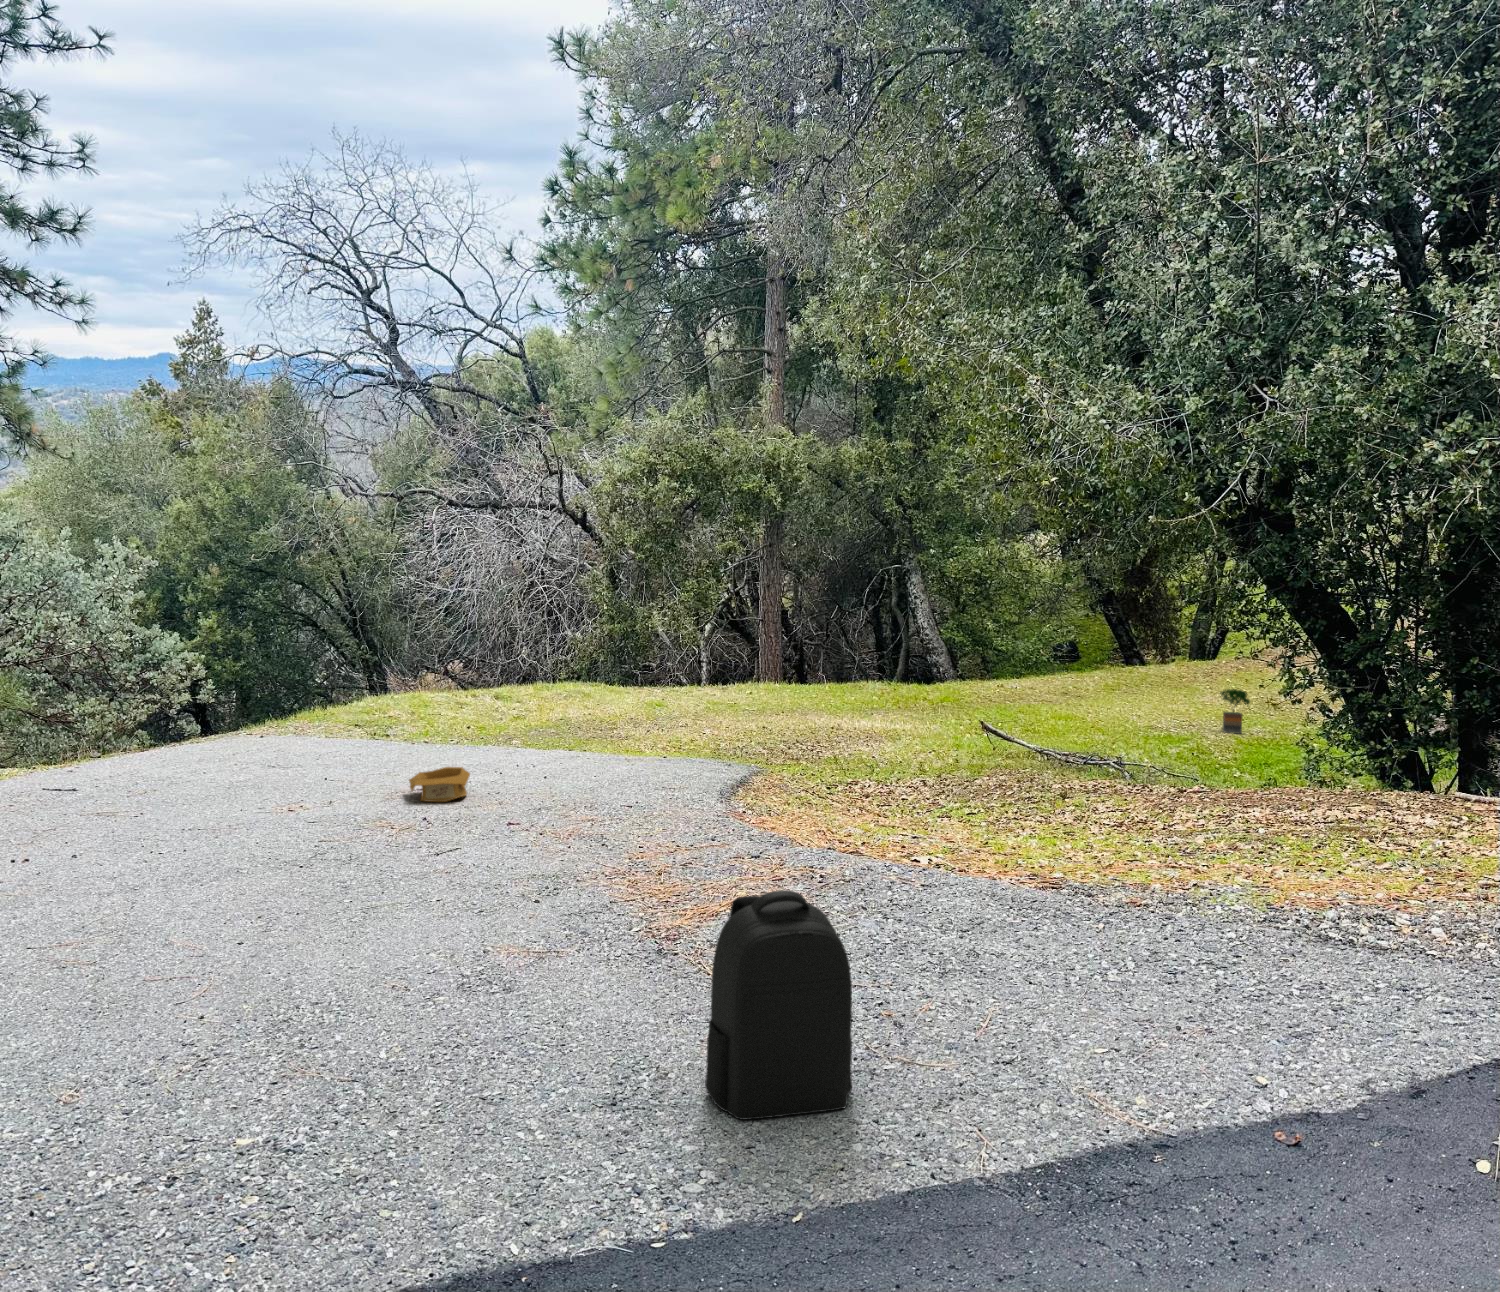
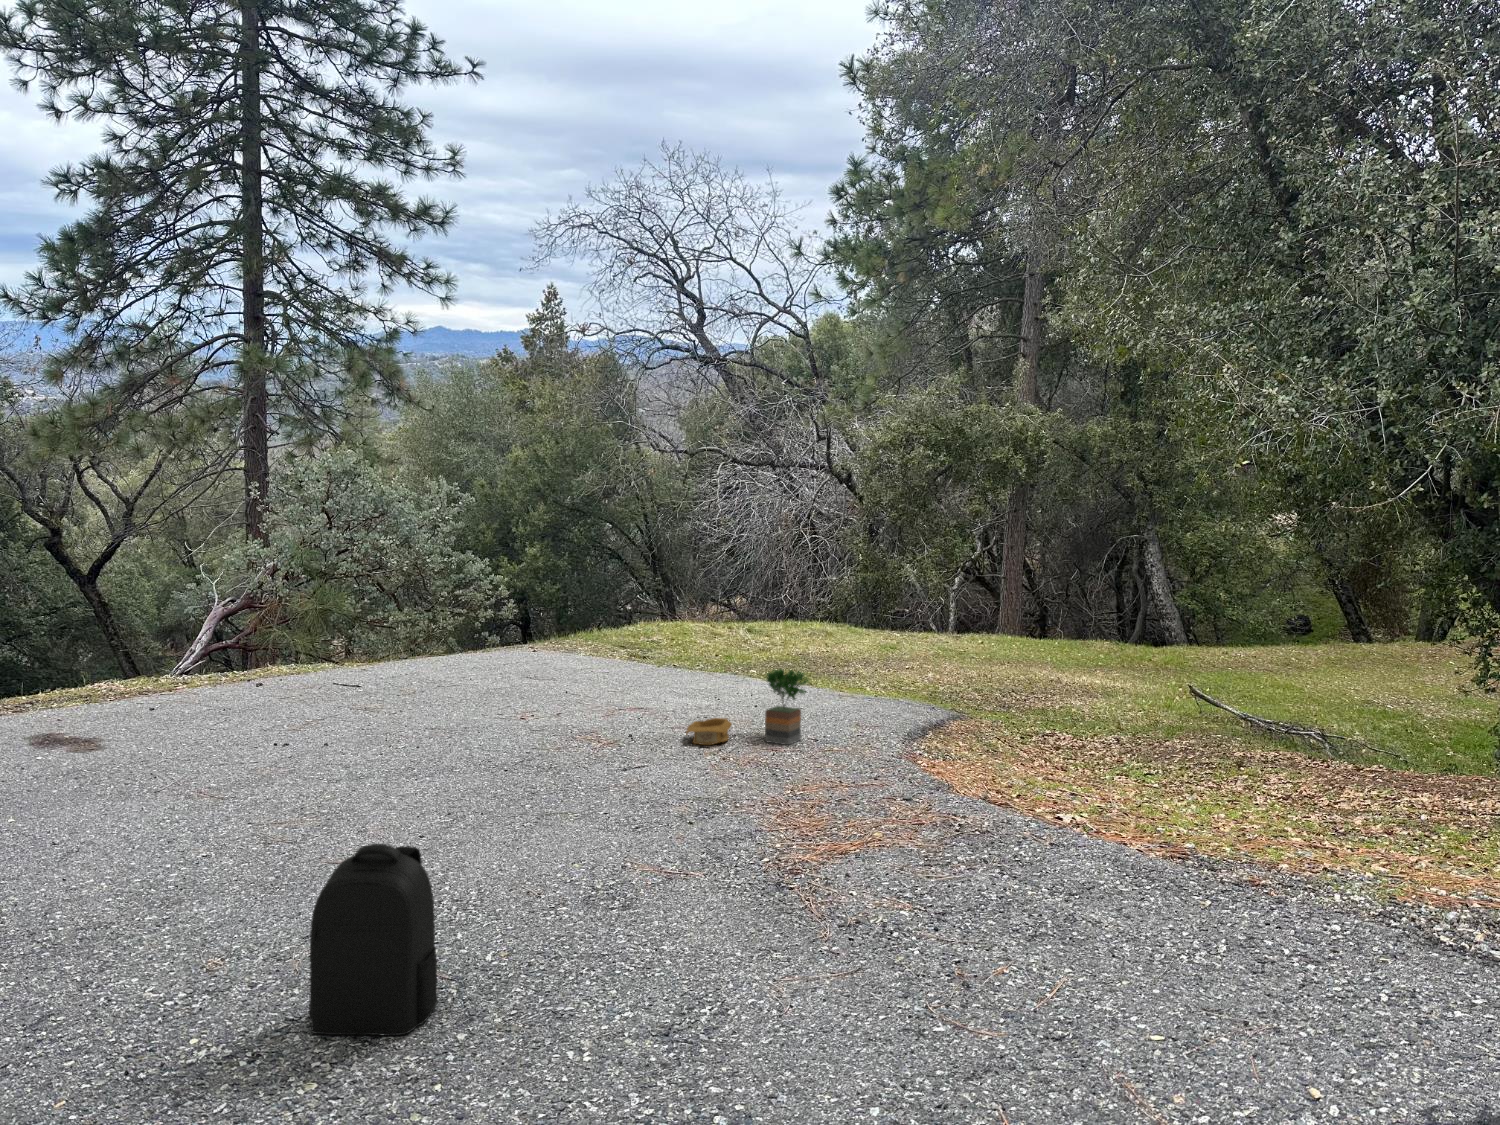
potted tree: present [1220,689,1250,734] -> present [765,669,809,745]
backpack: present [705,890,852,1120] -> present [308,844,438,1036]

